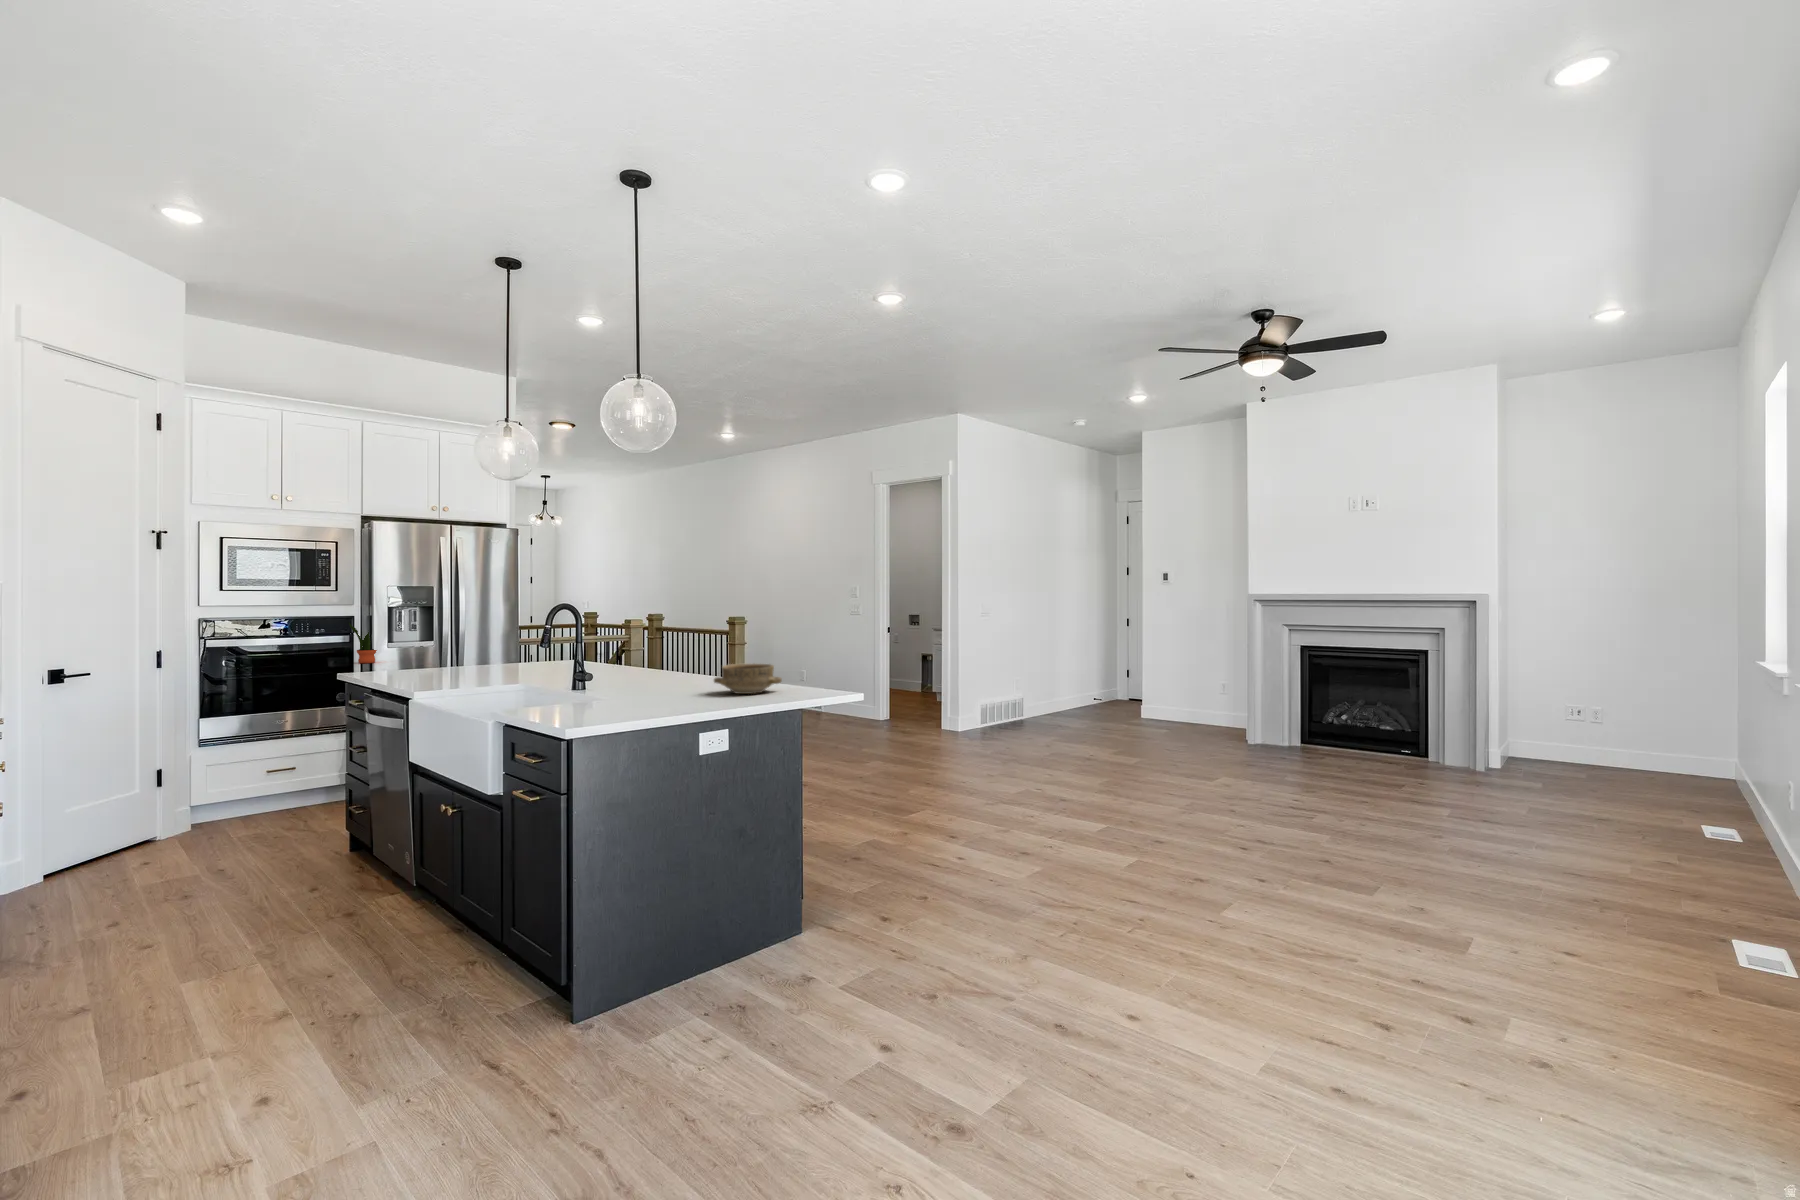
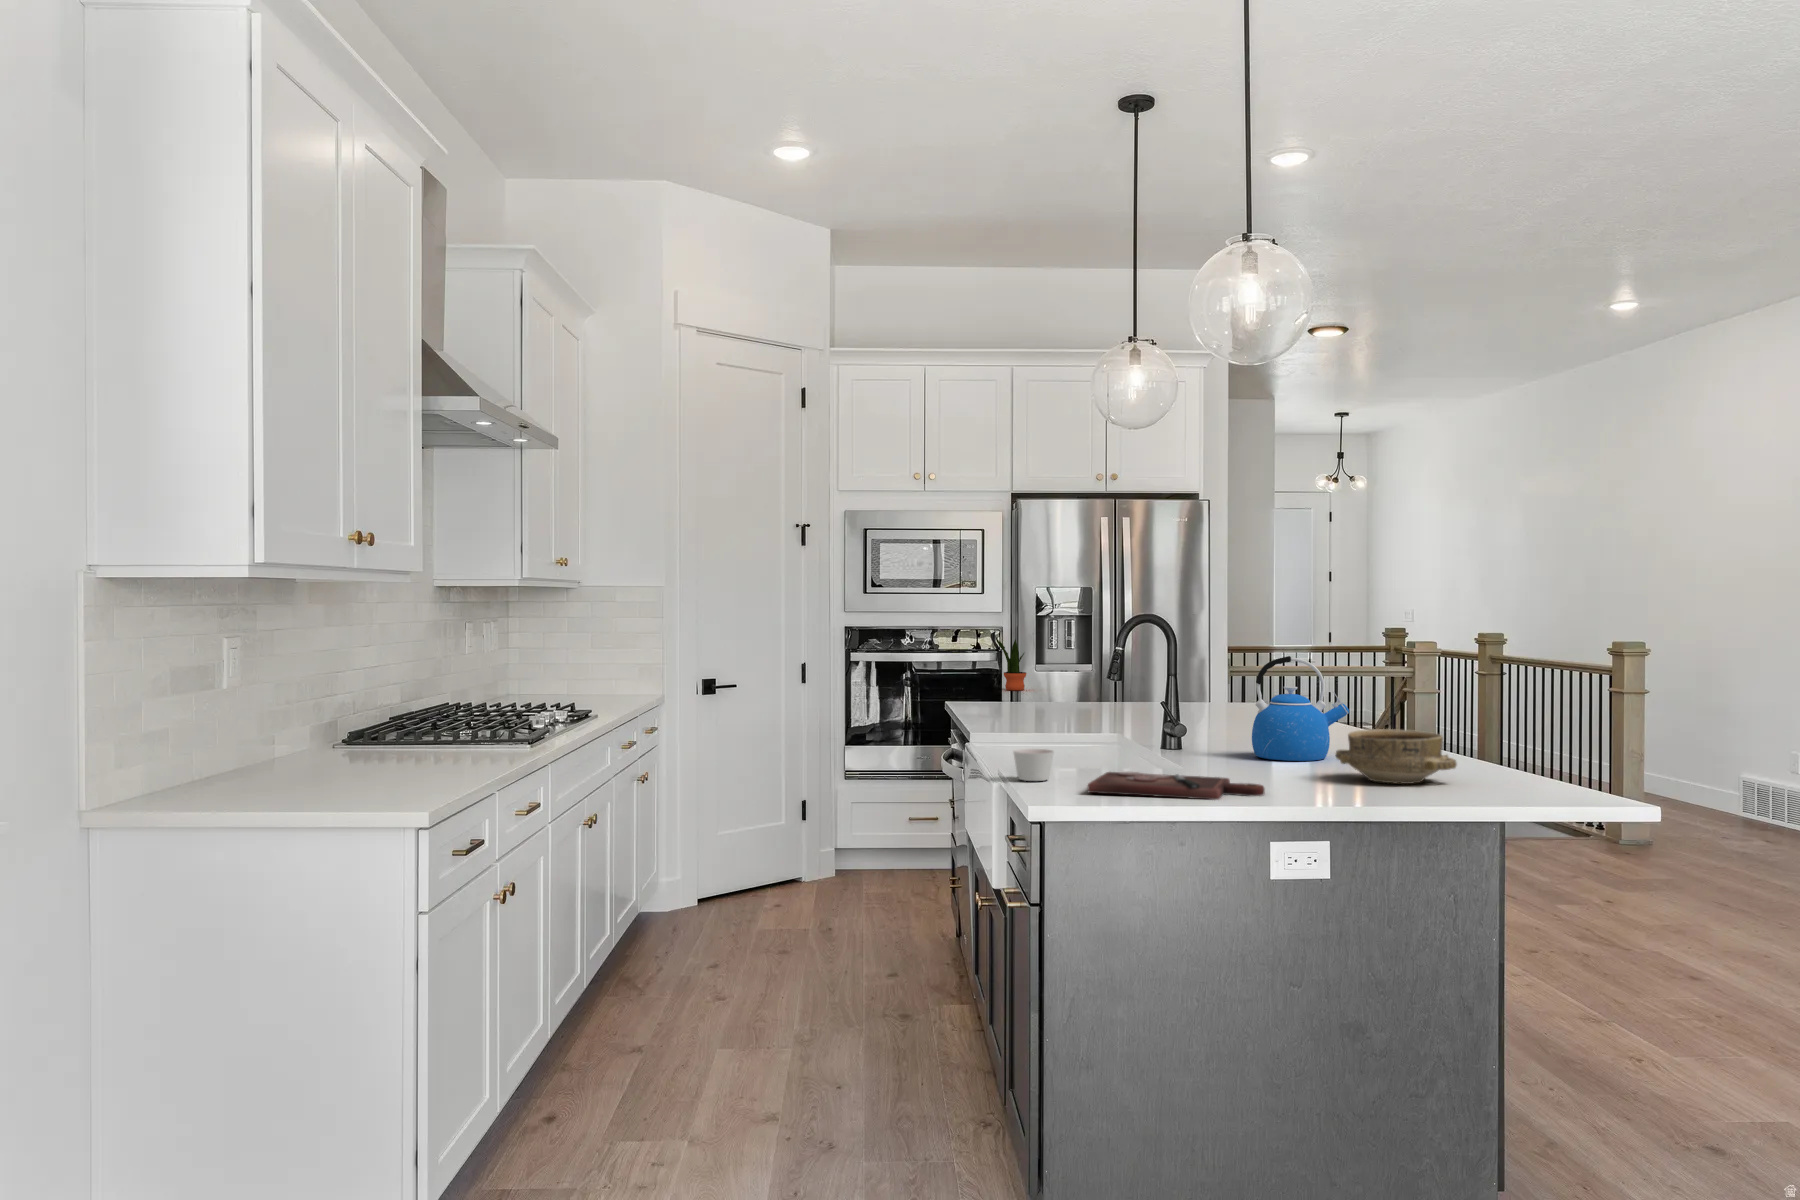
kettle: none [641,625,698,689] -> present [1252,656,1349,761]
candle: none [513,693,543,716] -> present [1013,749,1054,781]
cutting board: none [584,699,695,717] -> present [1088,772,1265,800]

